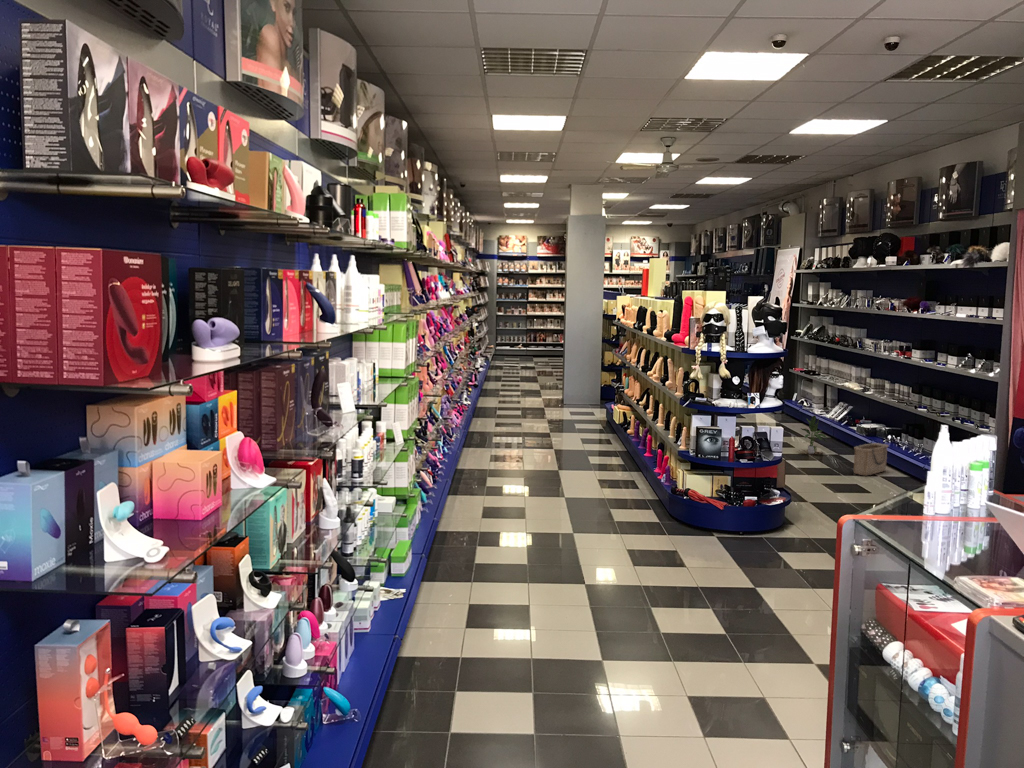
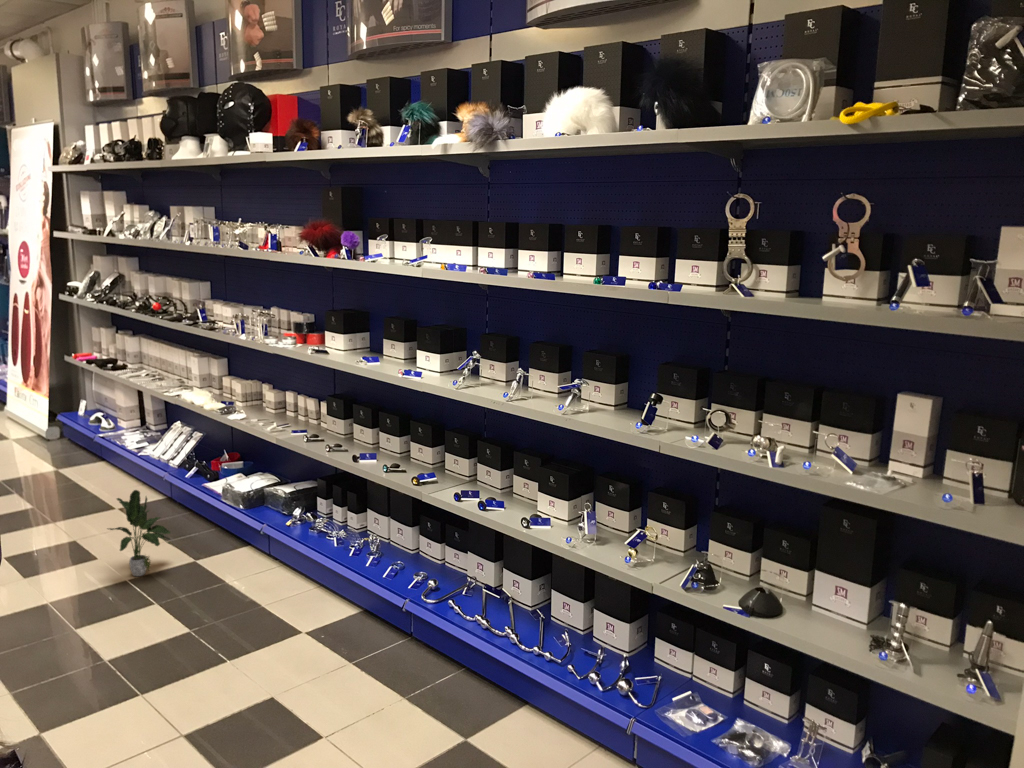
basket: present [854,443,888,476] -> none [247,541,311,635]

